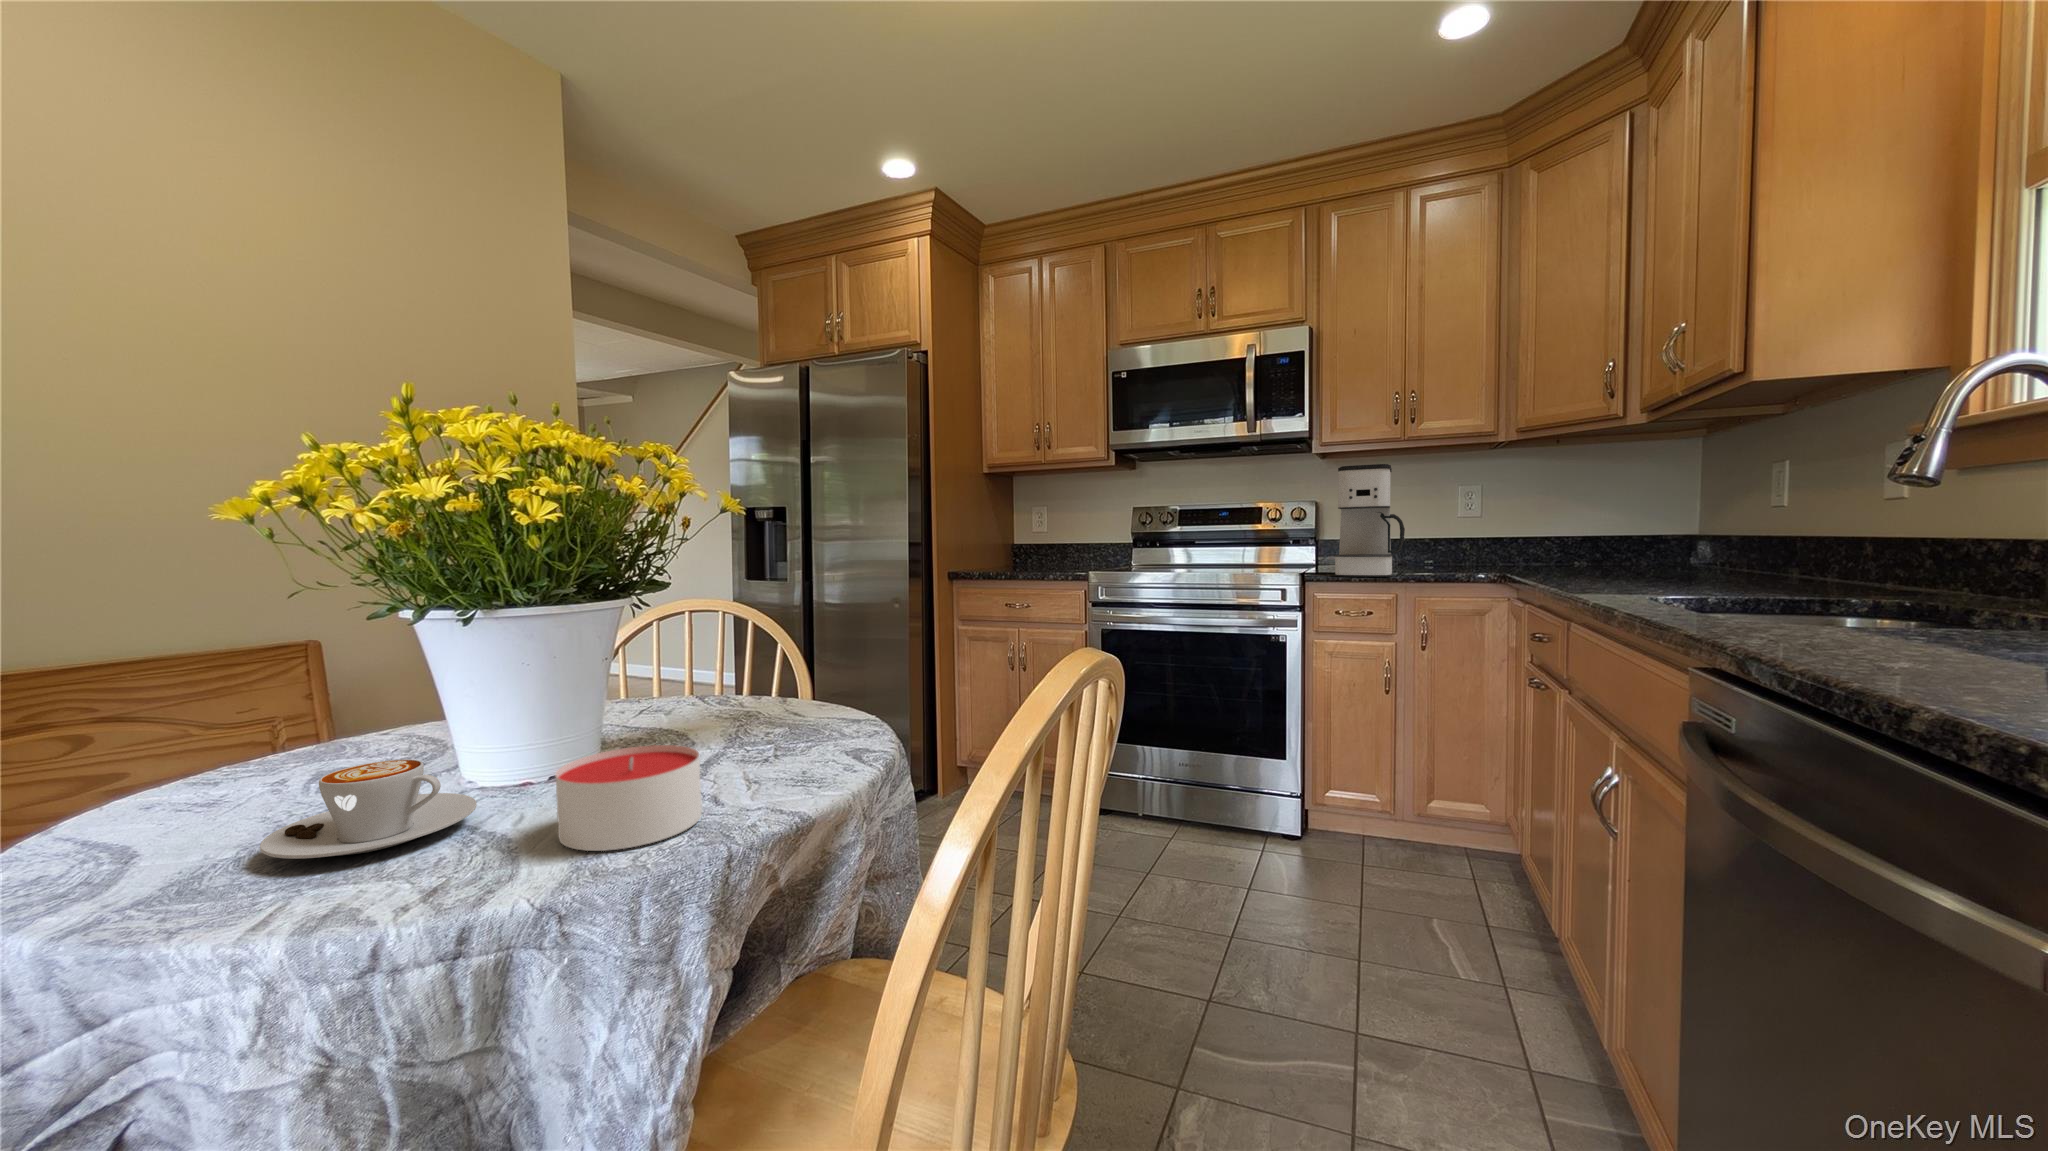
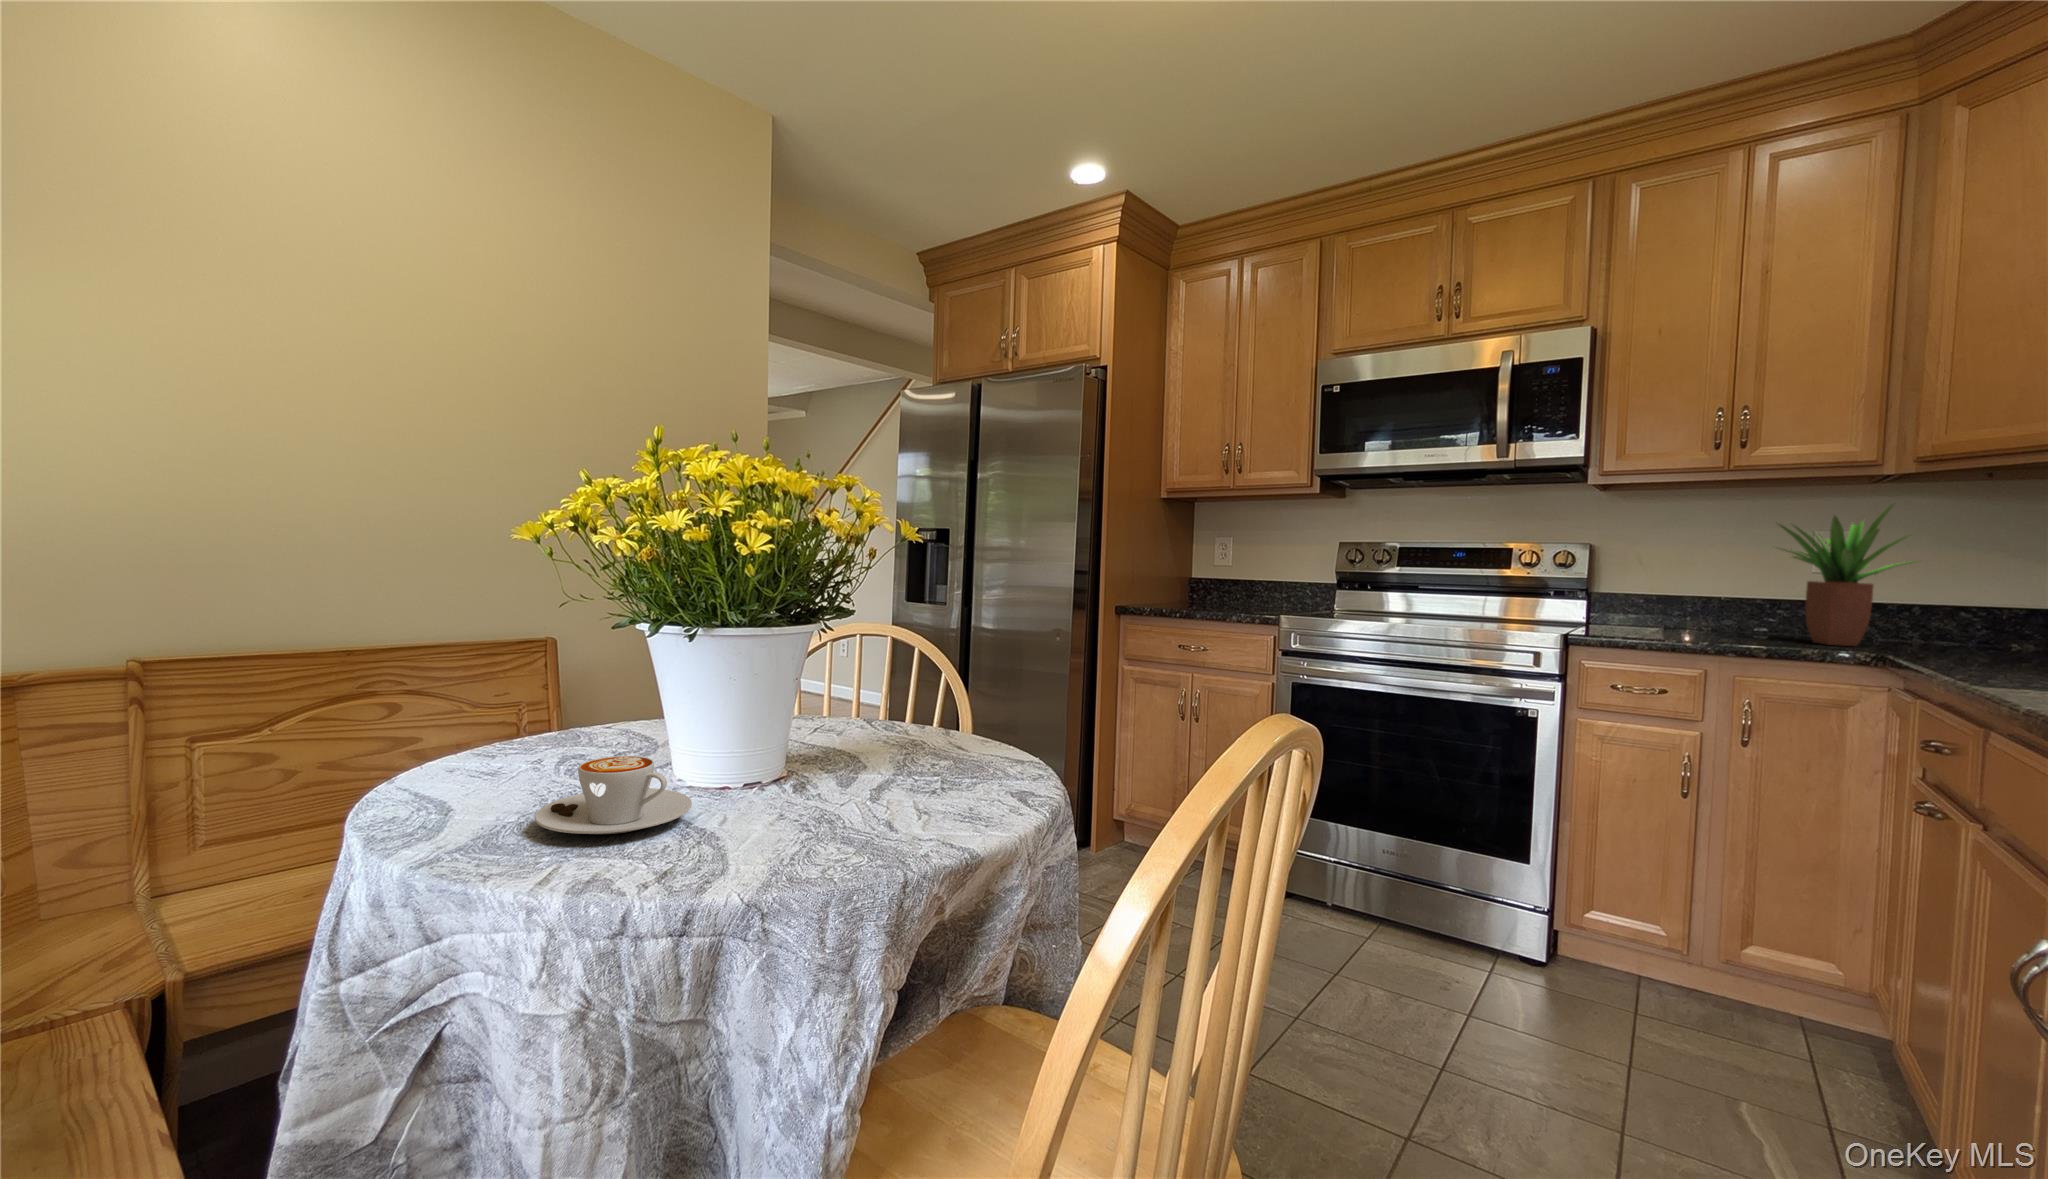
potted plant: none [1444,456,1542,568] -> present [1779,504,1911,646]
coffee maker: present [1335,464,1405,577] -> none [1605,507,1707,647]
candle: present [555,745,702,851] -> none [759,767,881,861]

